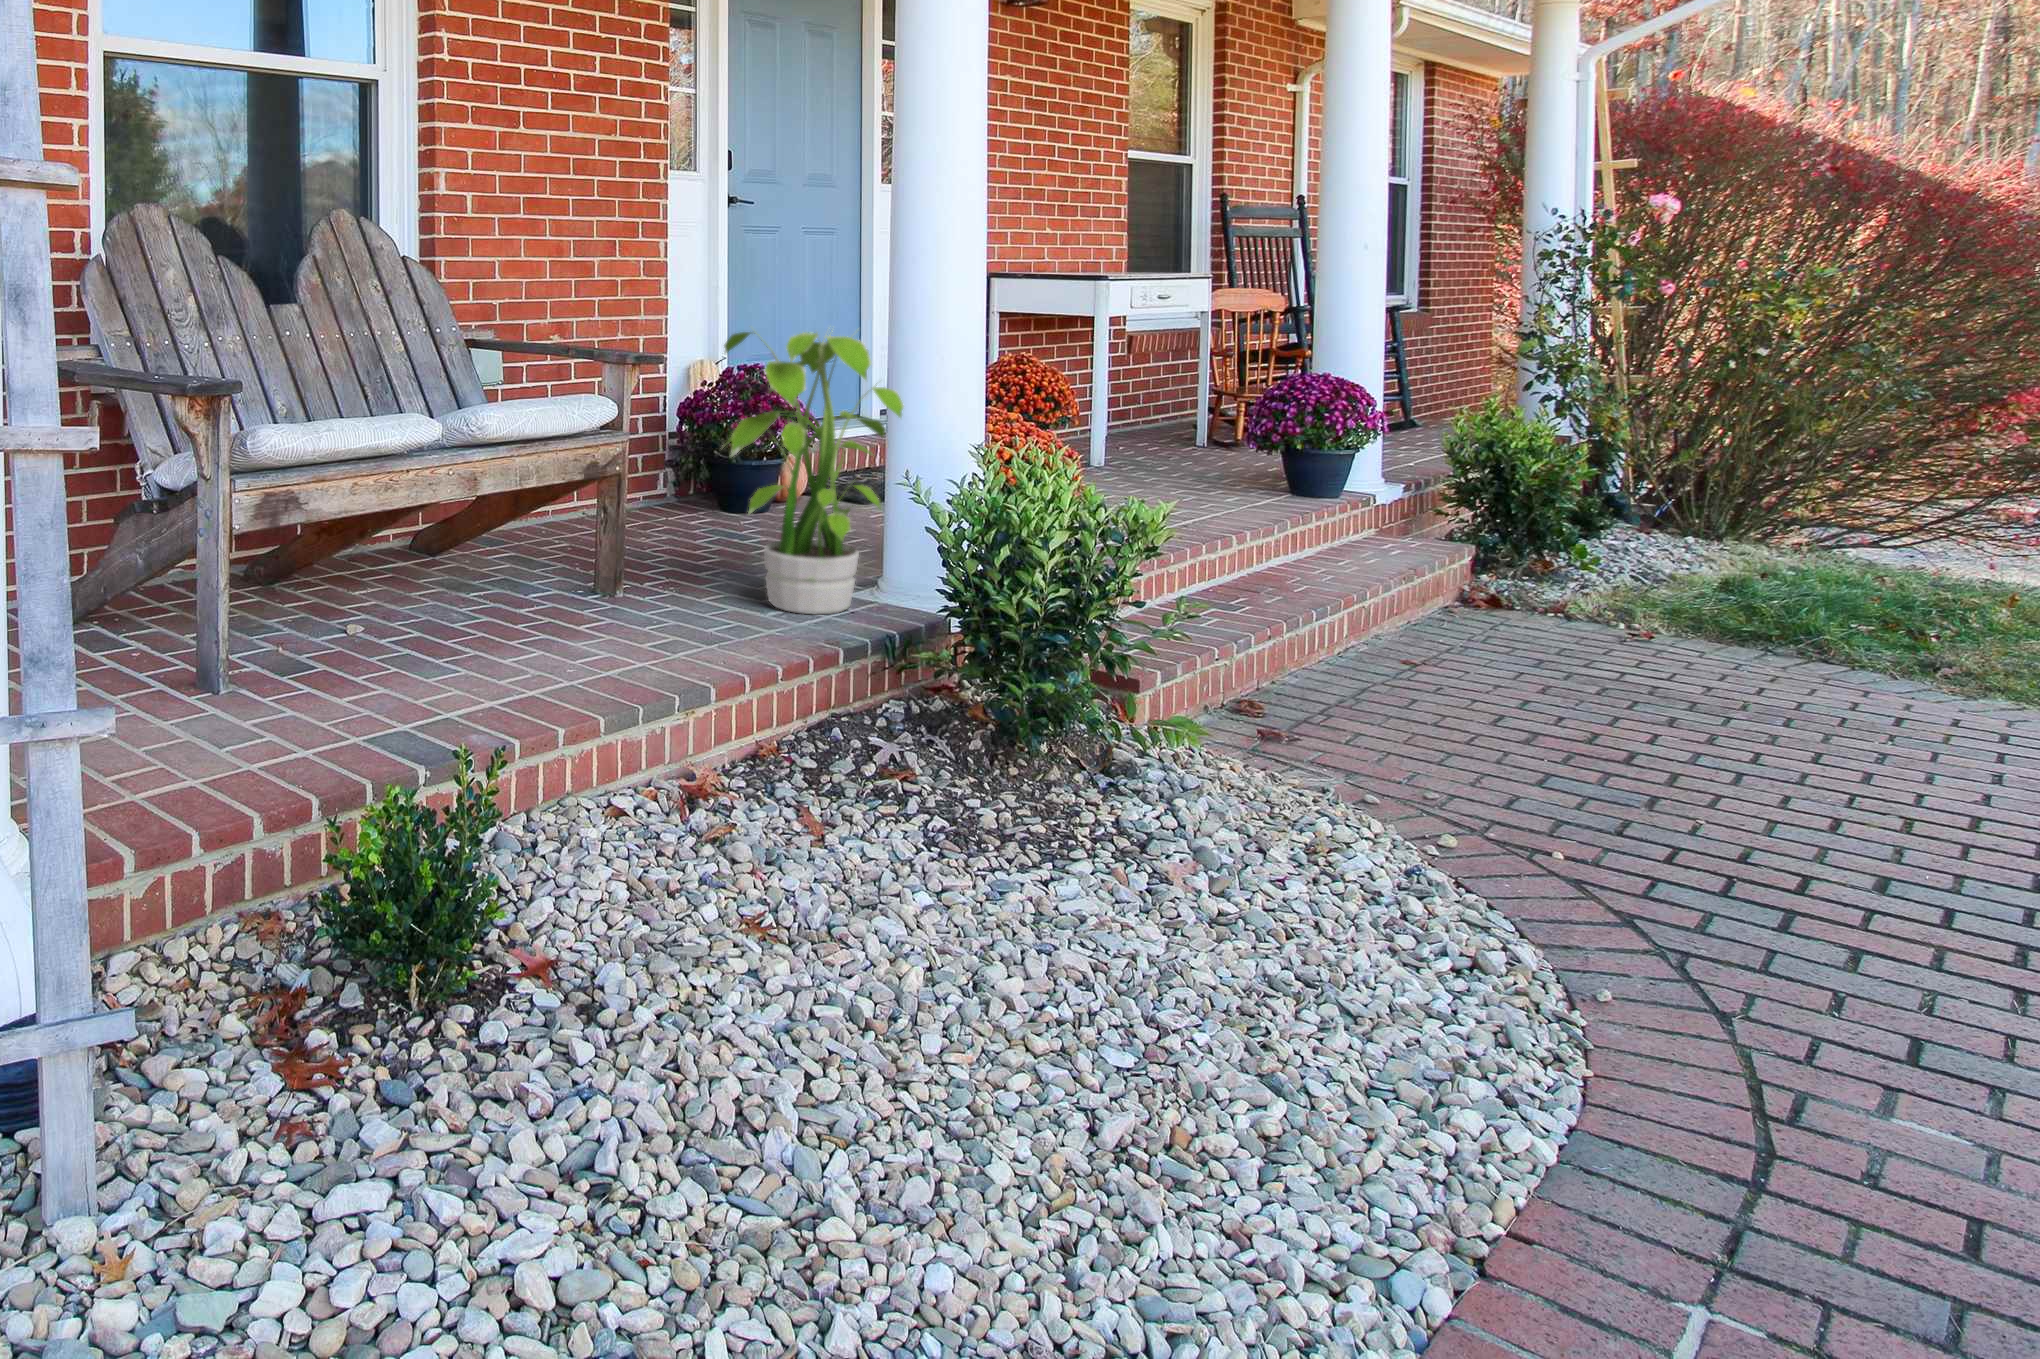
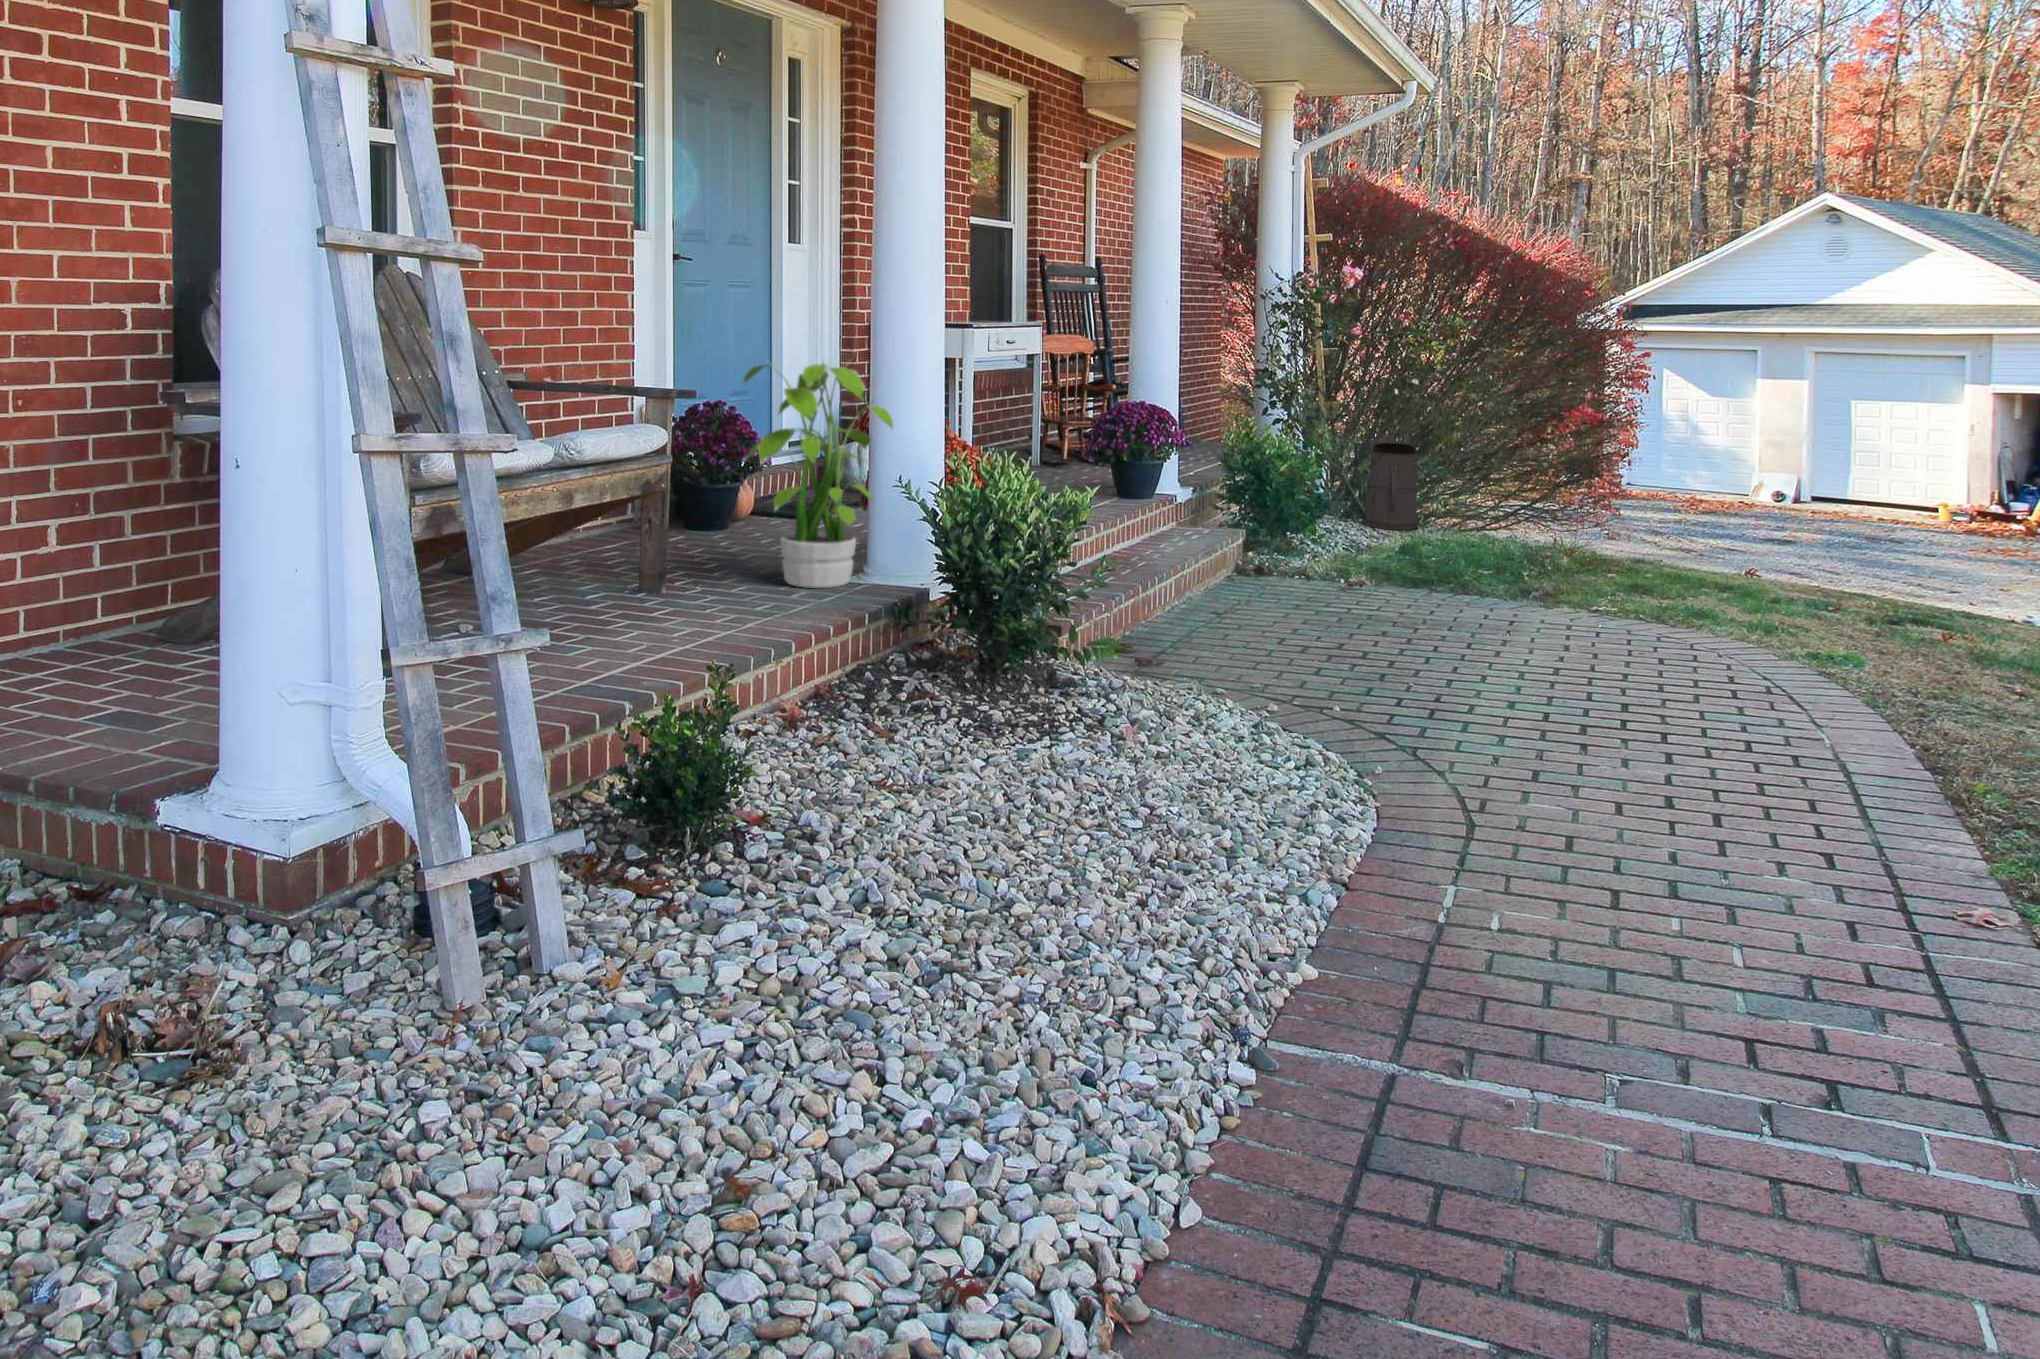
watering can: none [1673,415,1759,560] -> present [1364,424,1418,530]

